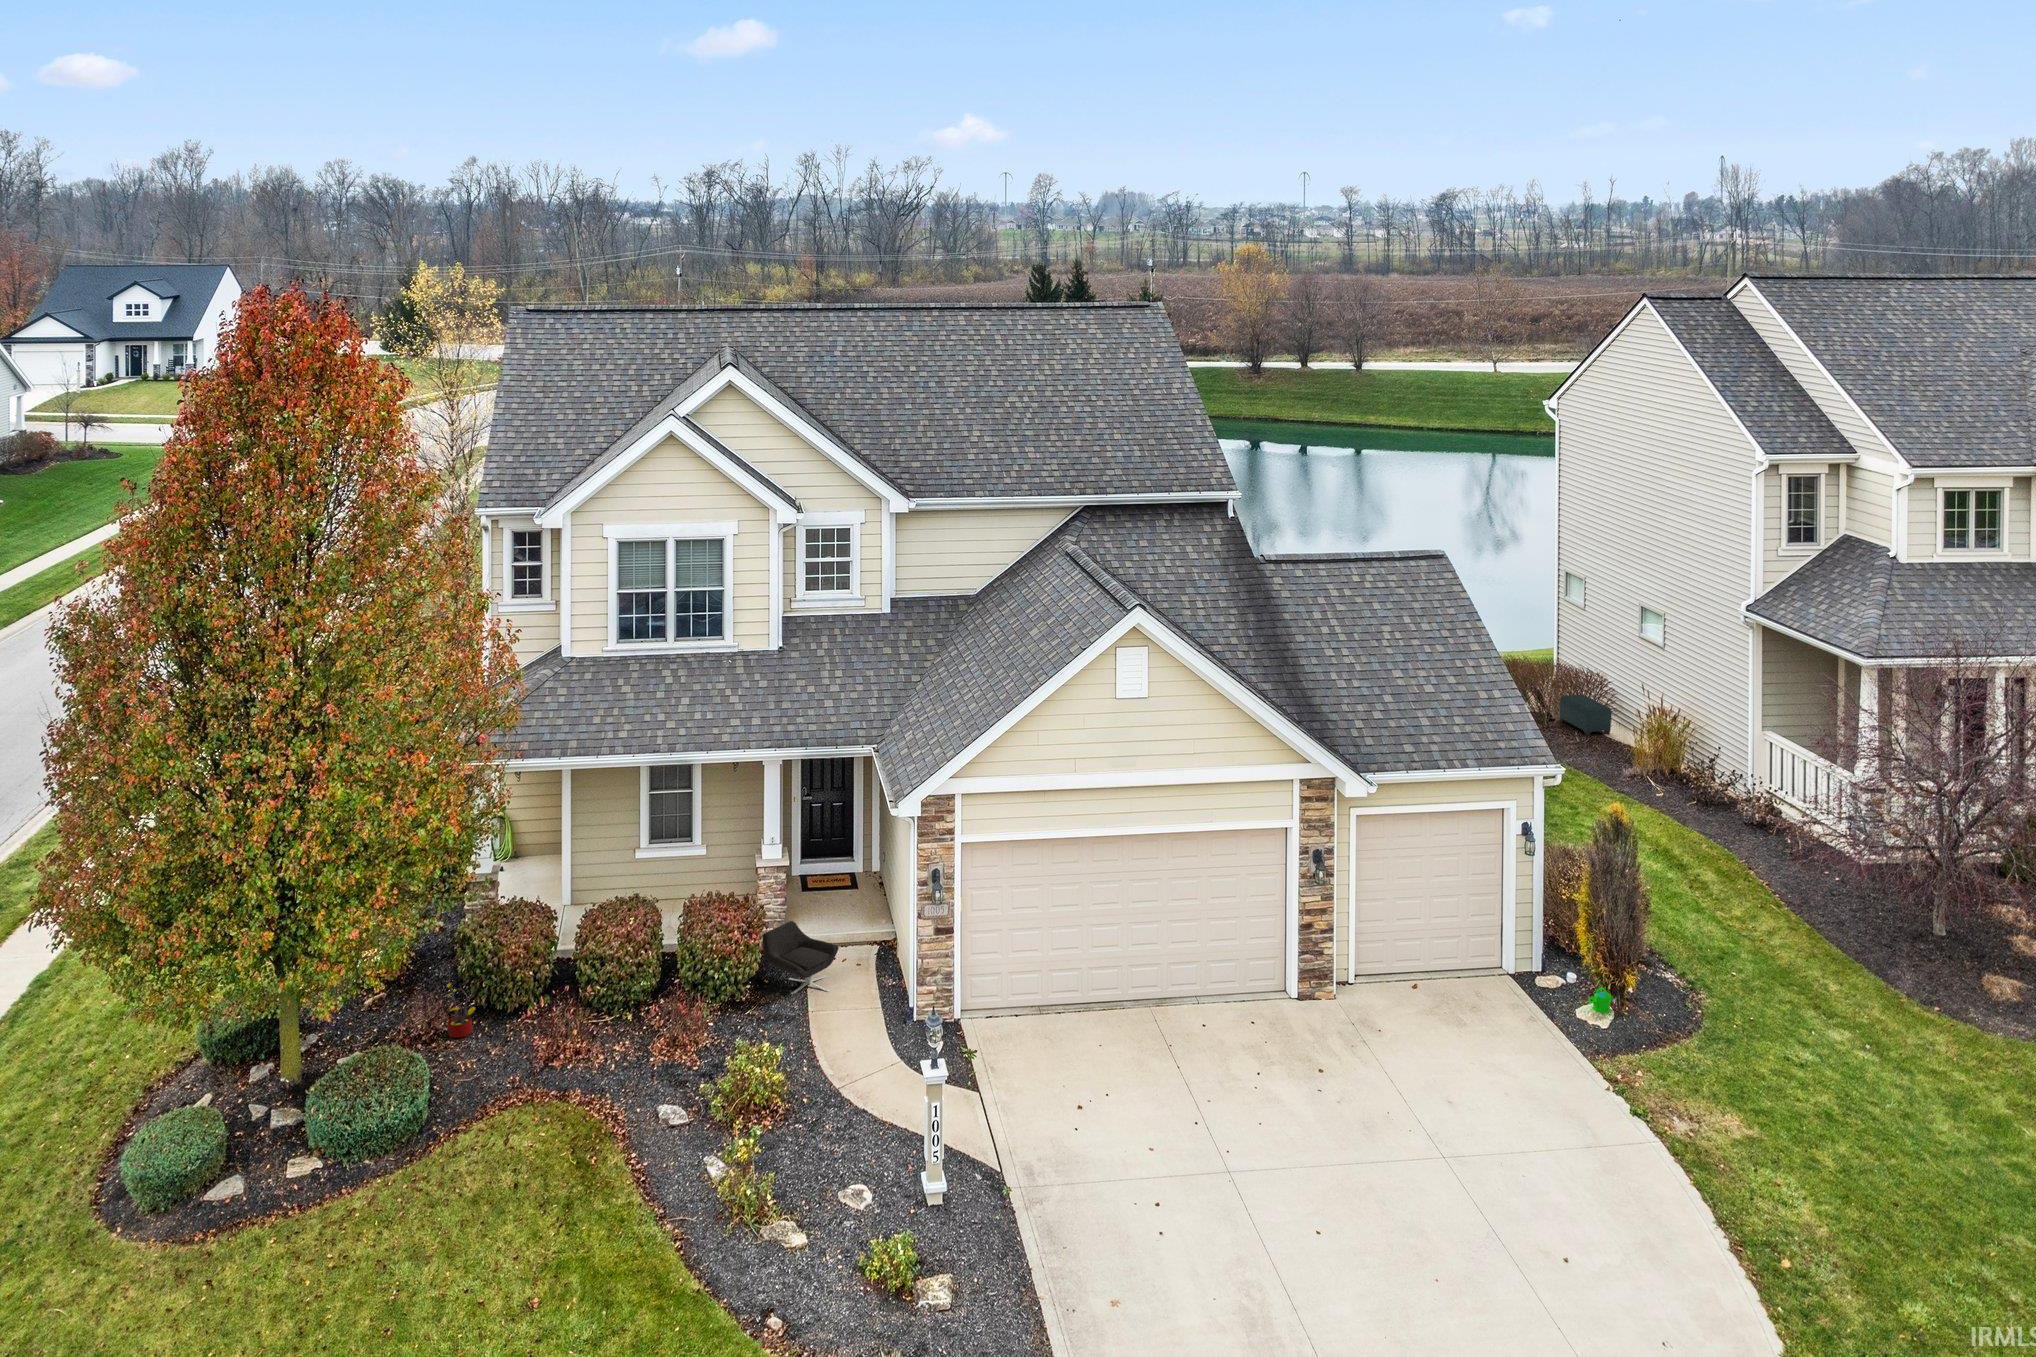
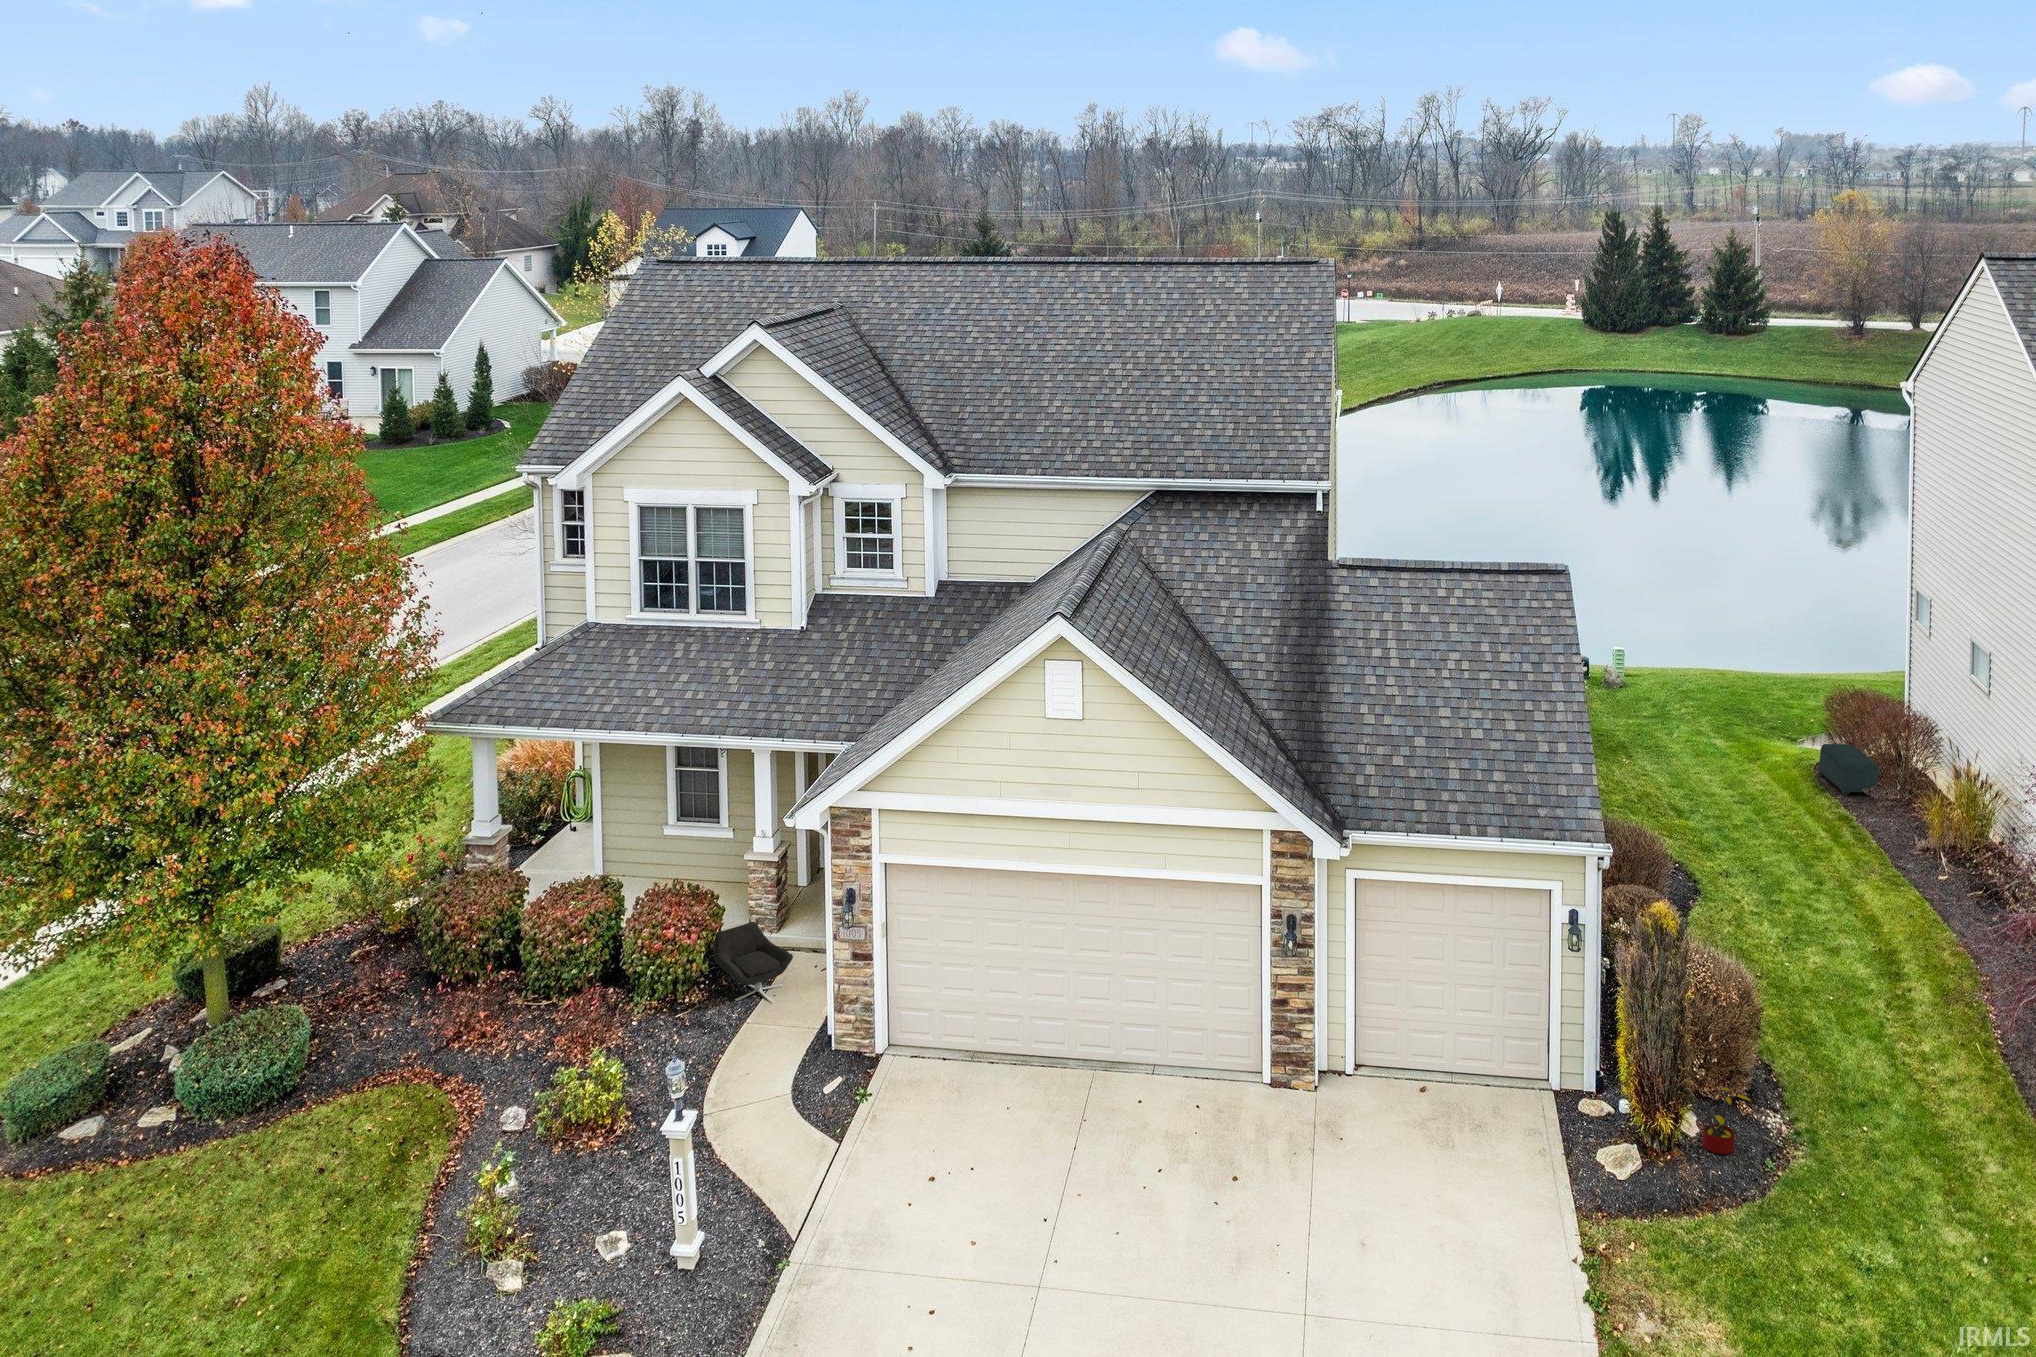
decorative plant: present [447,974,476,1038] -> present [1681,1071,1751,1154]
watering can: present [1588,987,1613,1013] -> none [1612,1129,1650,1162]

